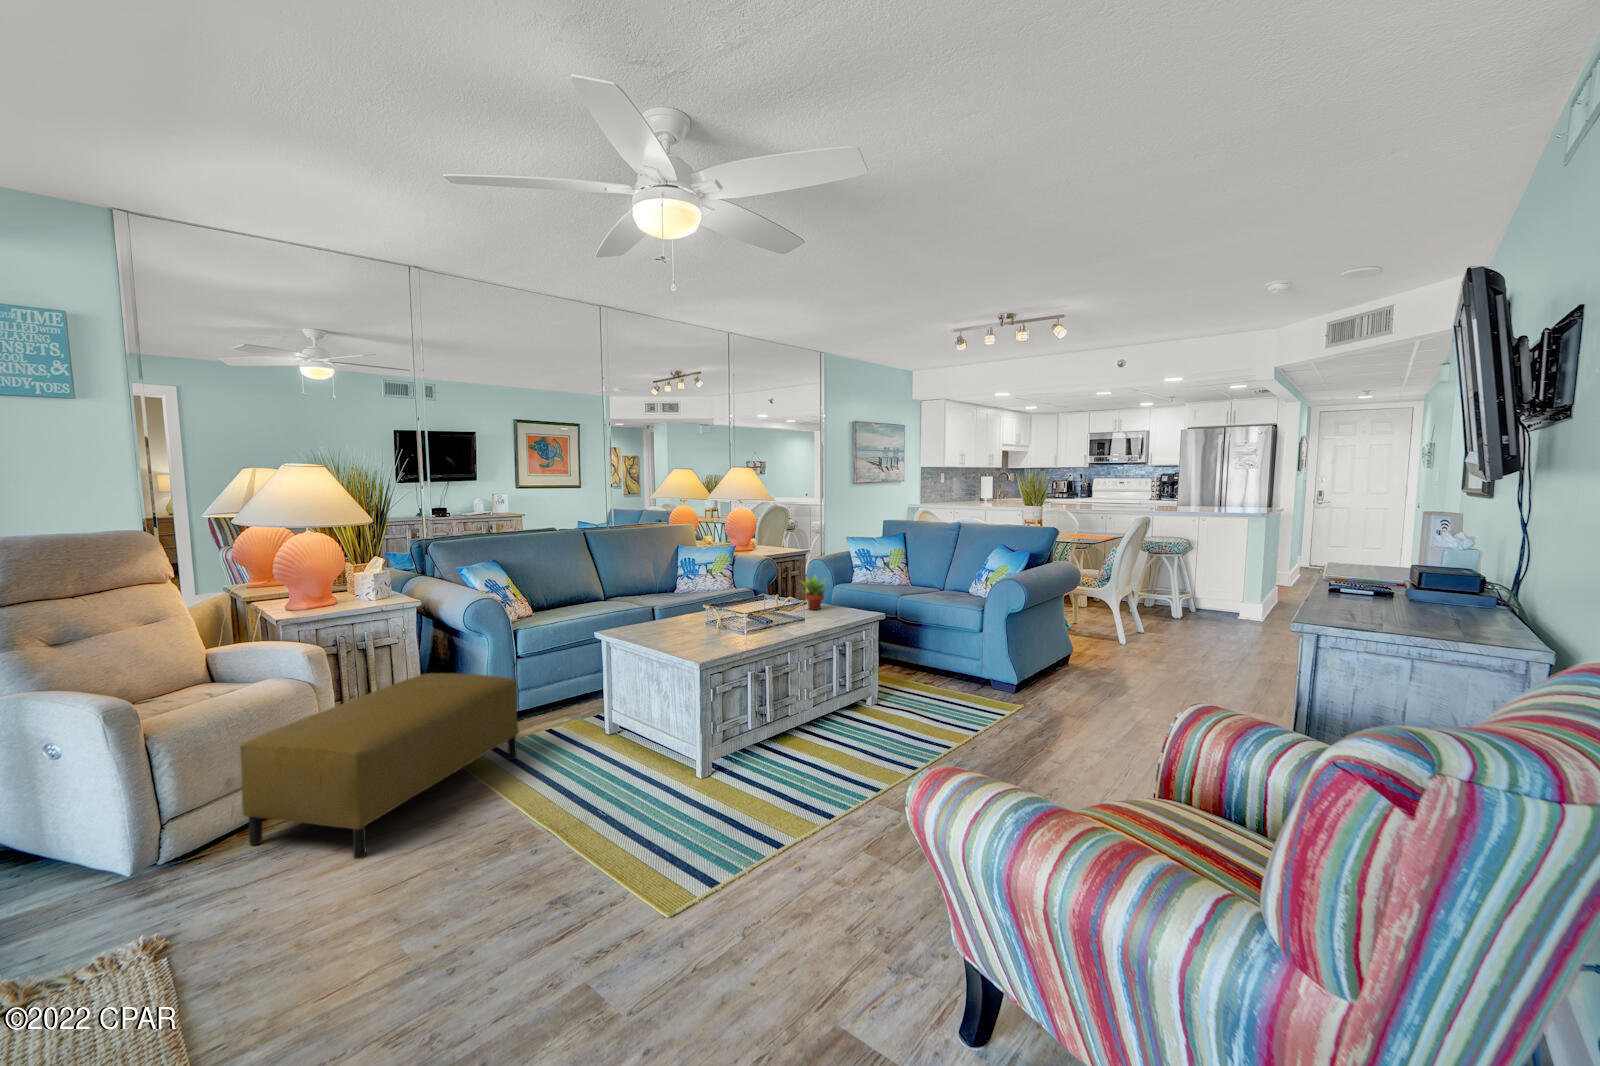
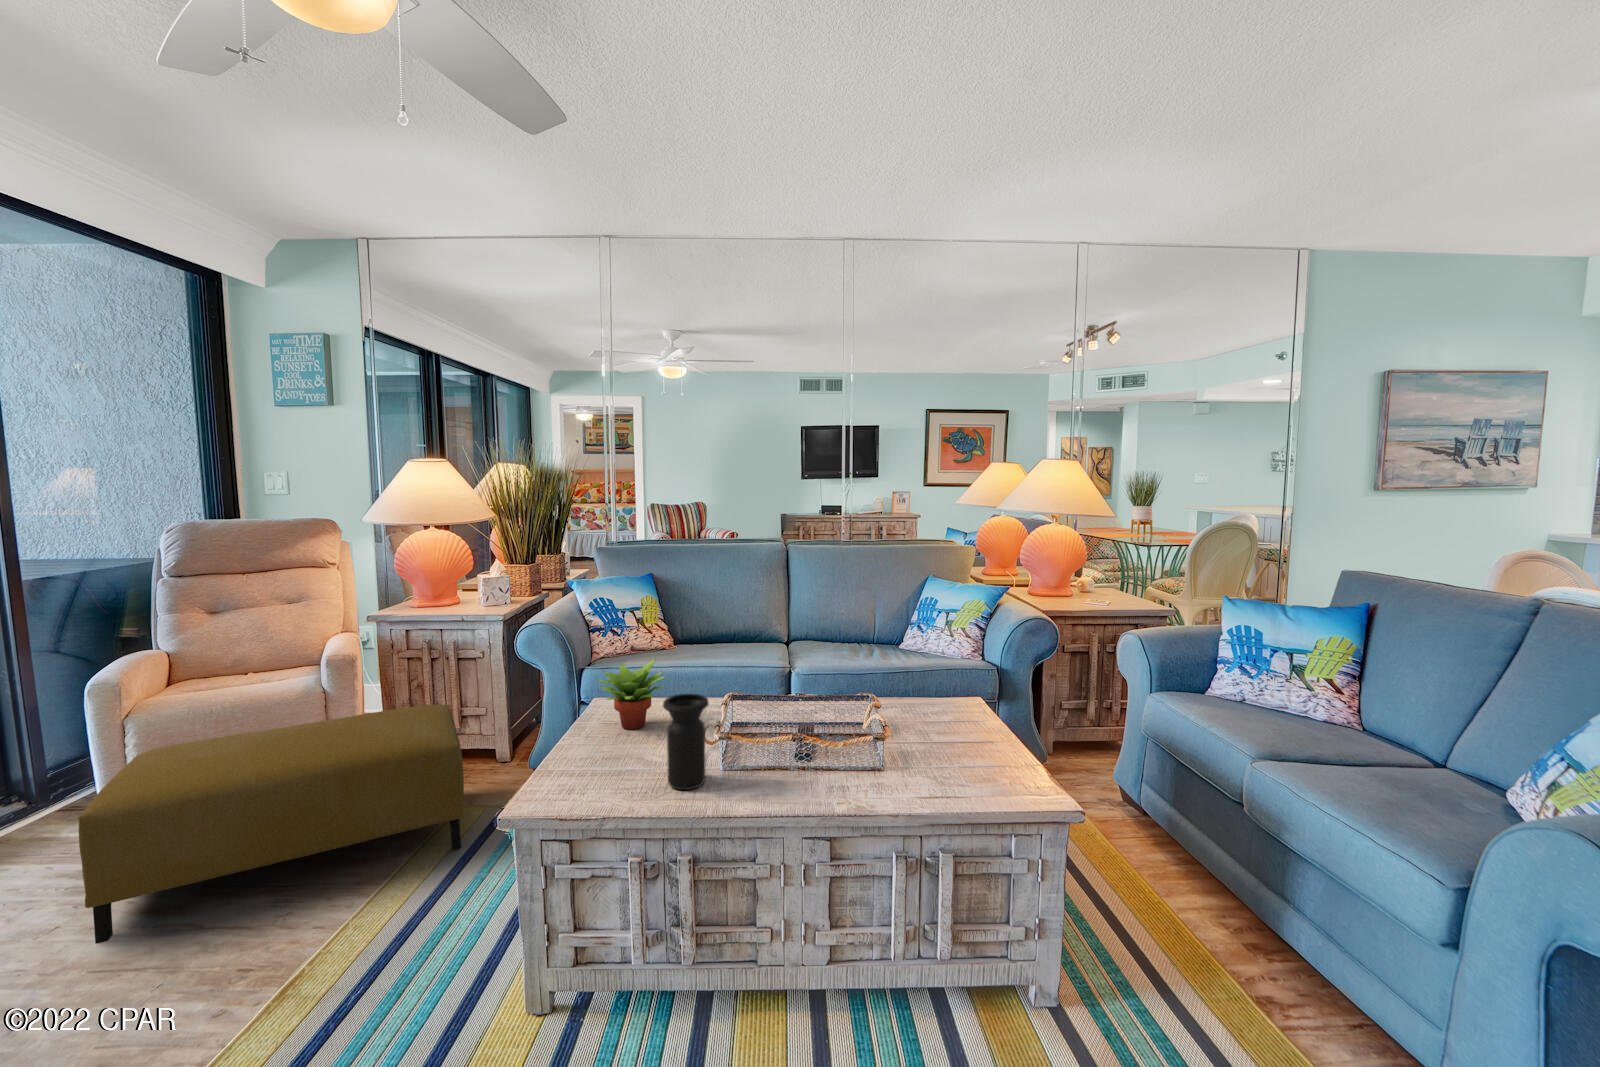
succulent plant: present [802,575,828,610] -> present [596,658,666,729]
vase: none [732,590,755,635] -> present [663,694,709,790]

